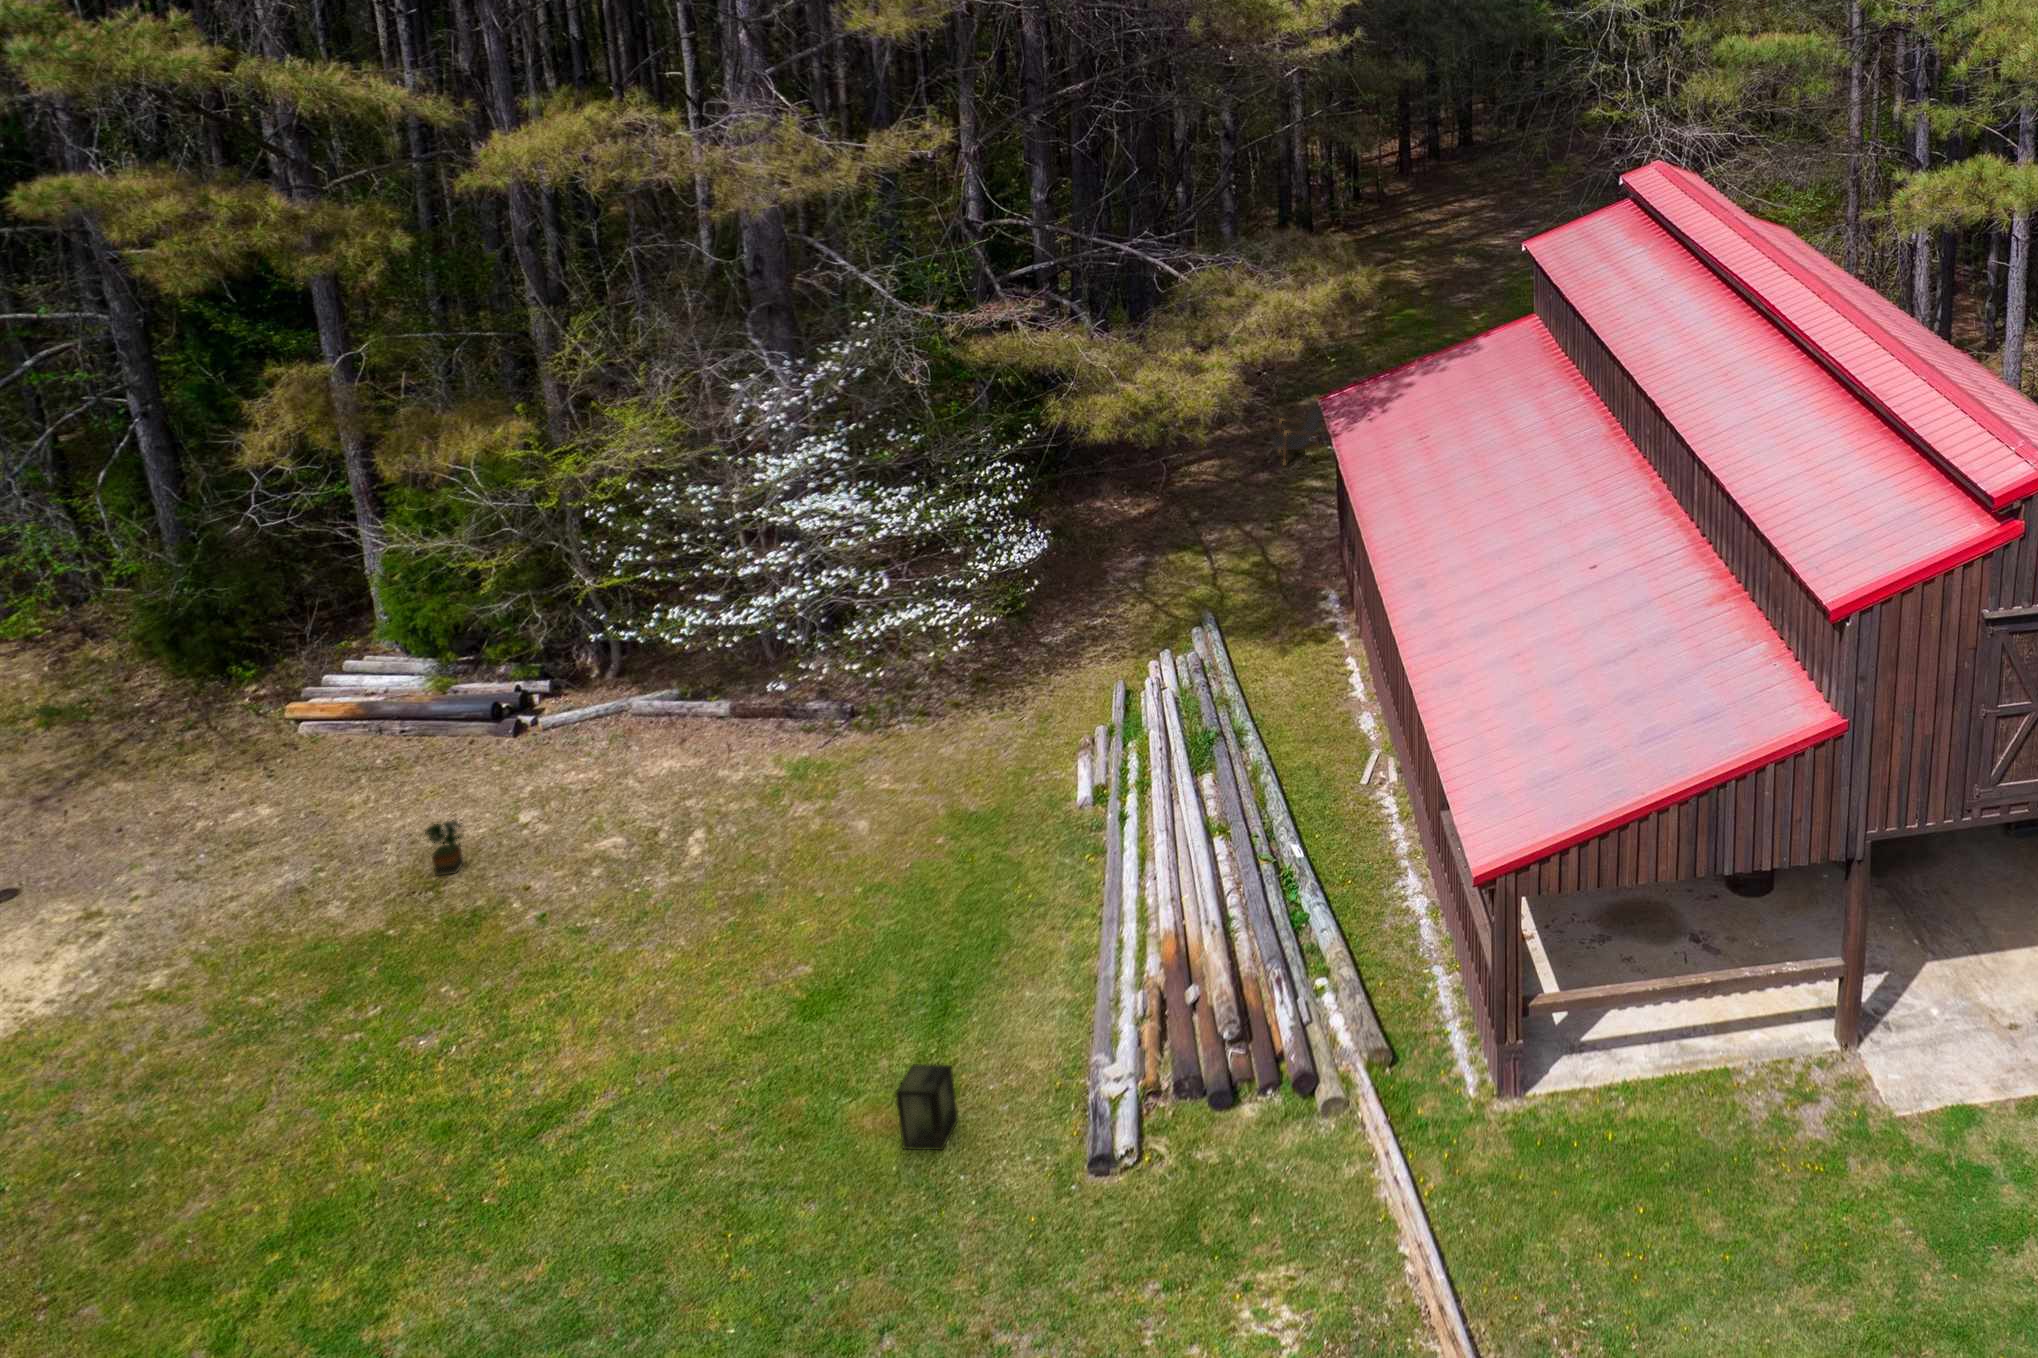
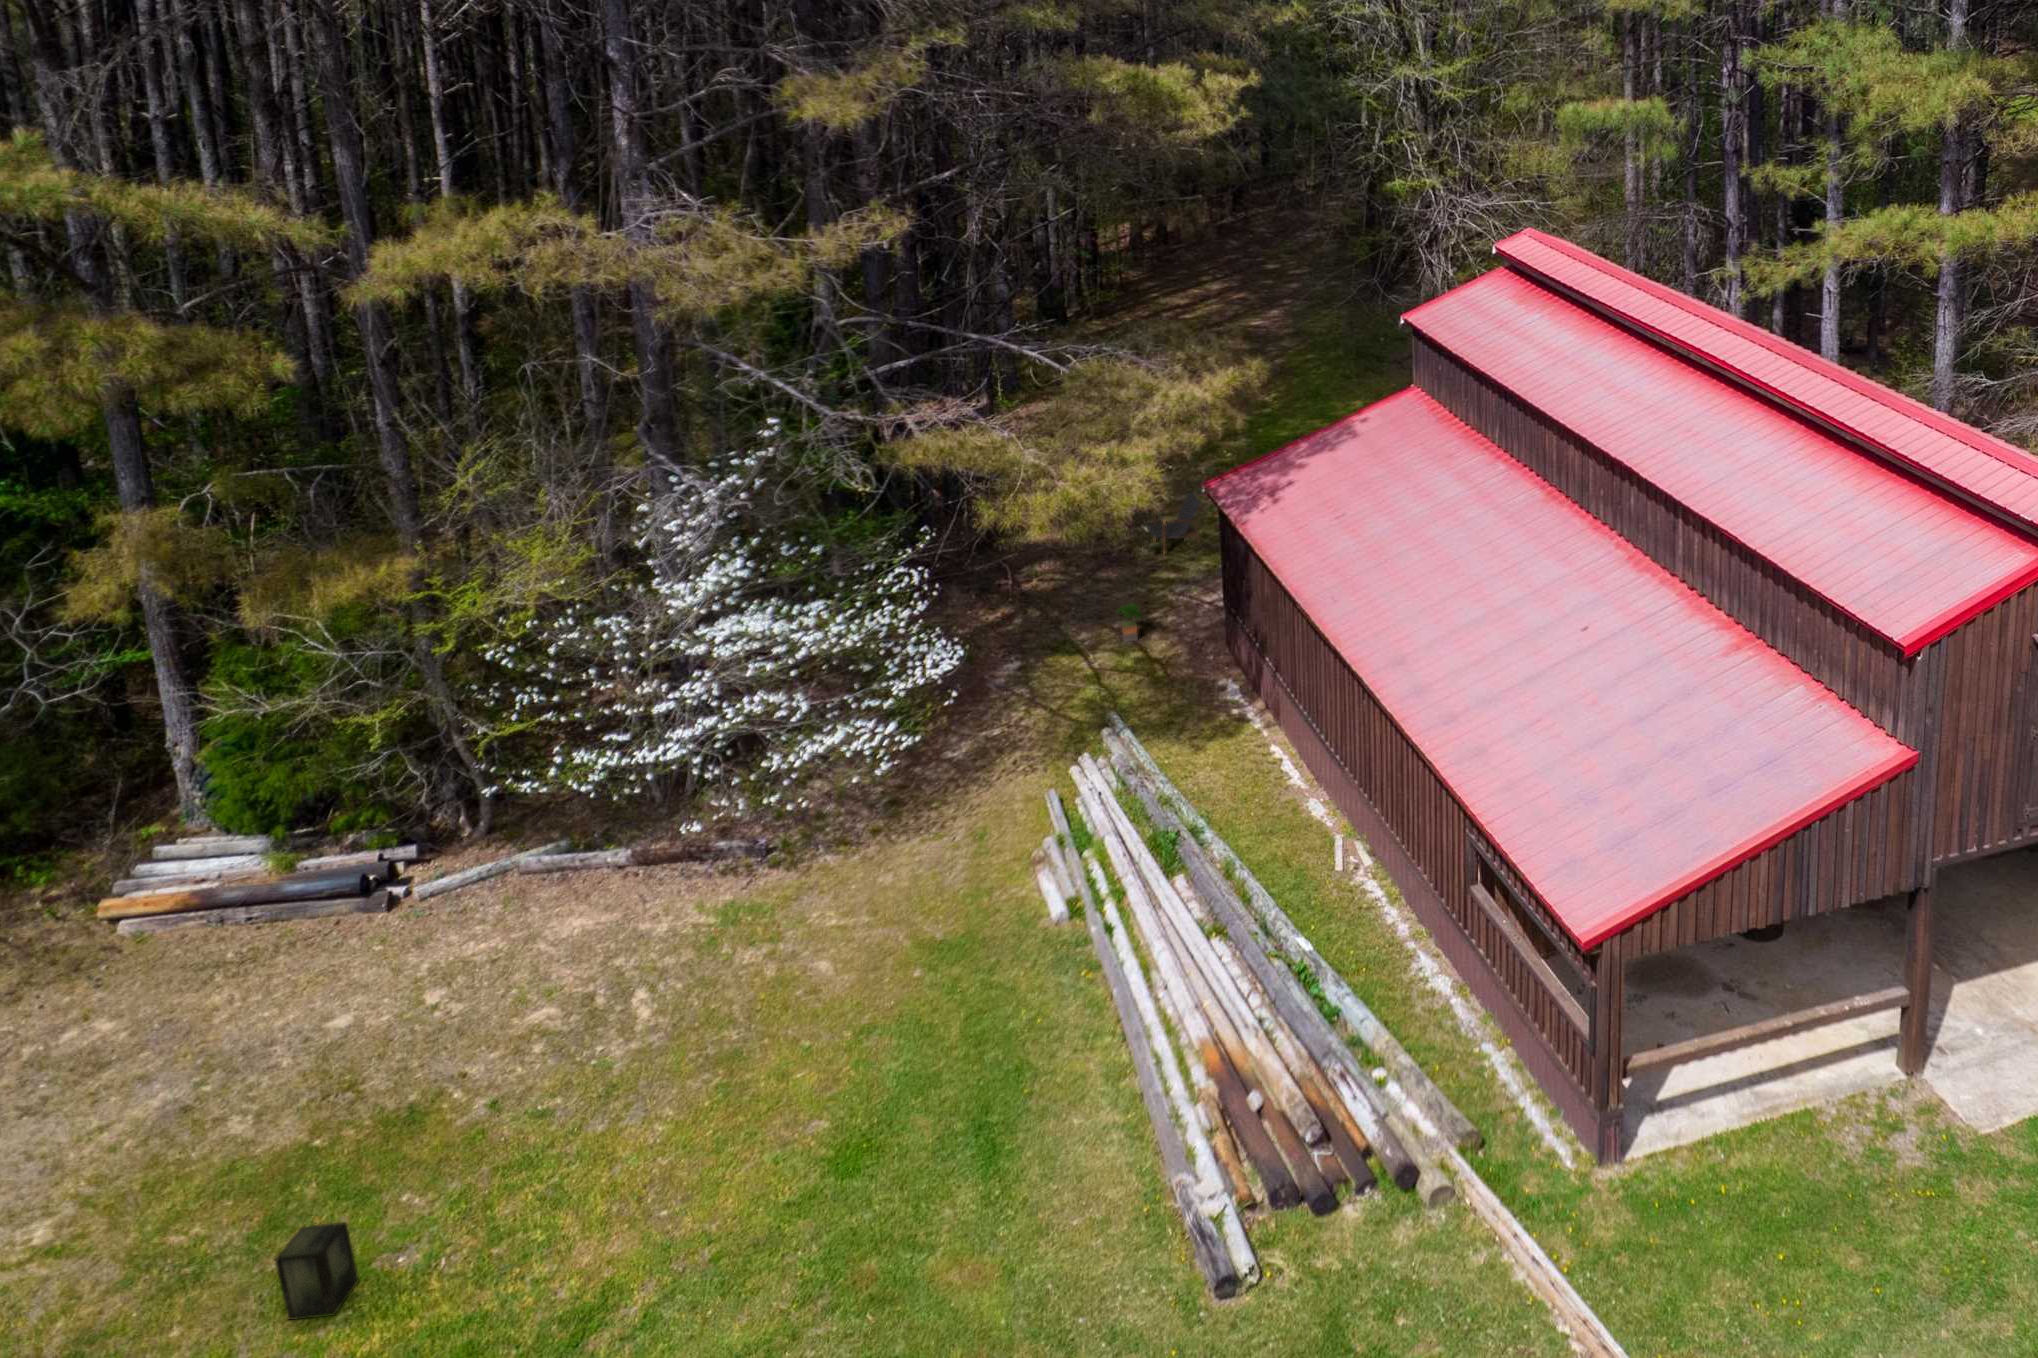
potted tree: present [425,820,464,876] -> present [1118,604,1141,642]
storage box: present [896,1064,958,1150] -> present [275,1222,359,1320]

